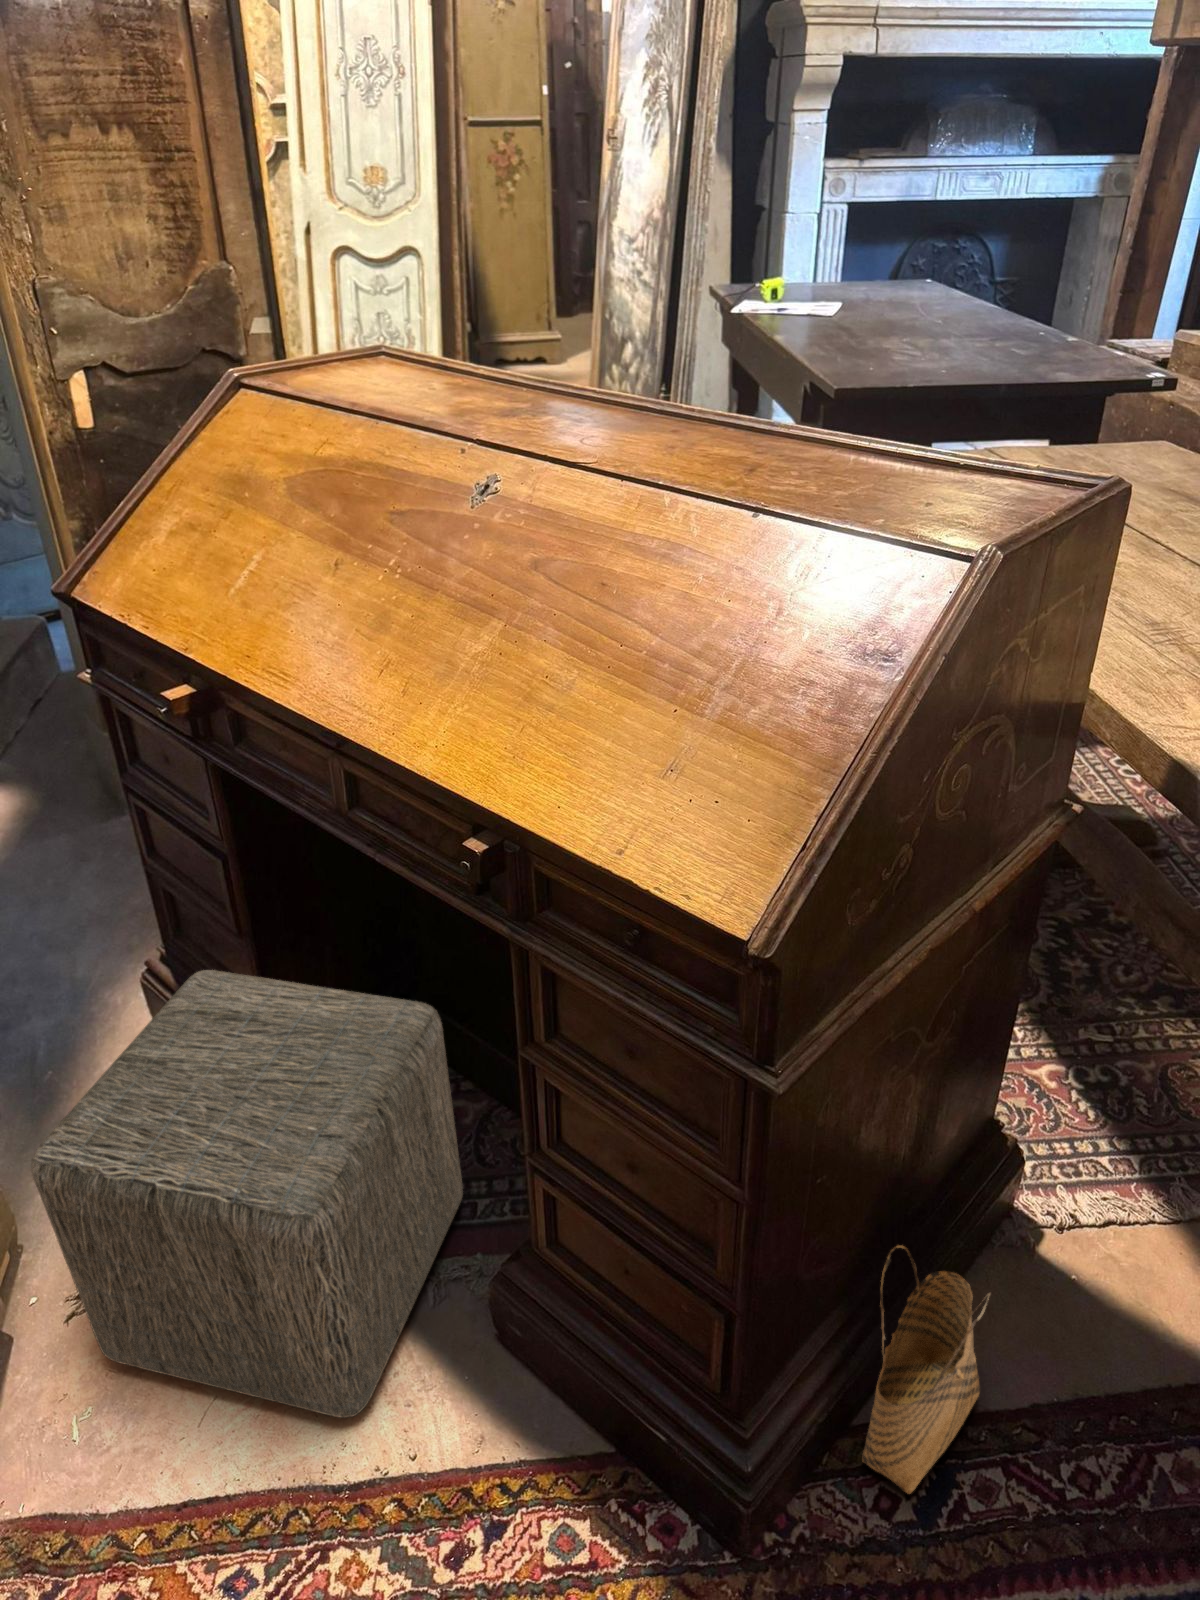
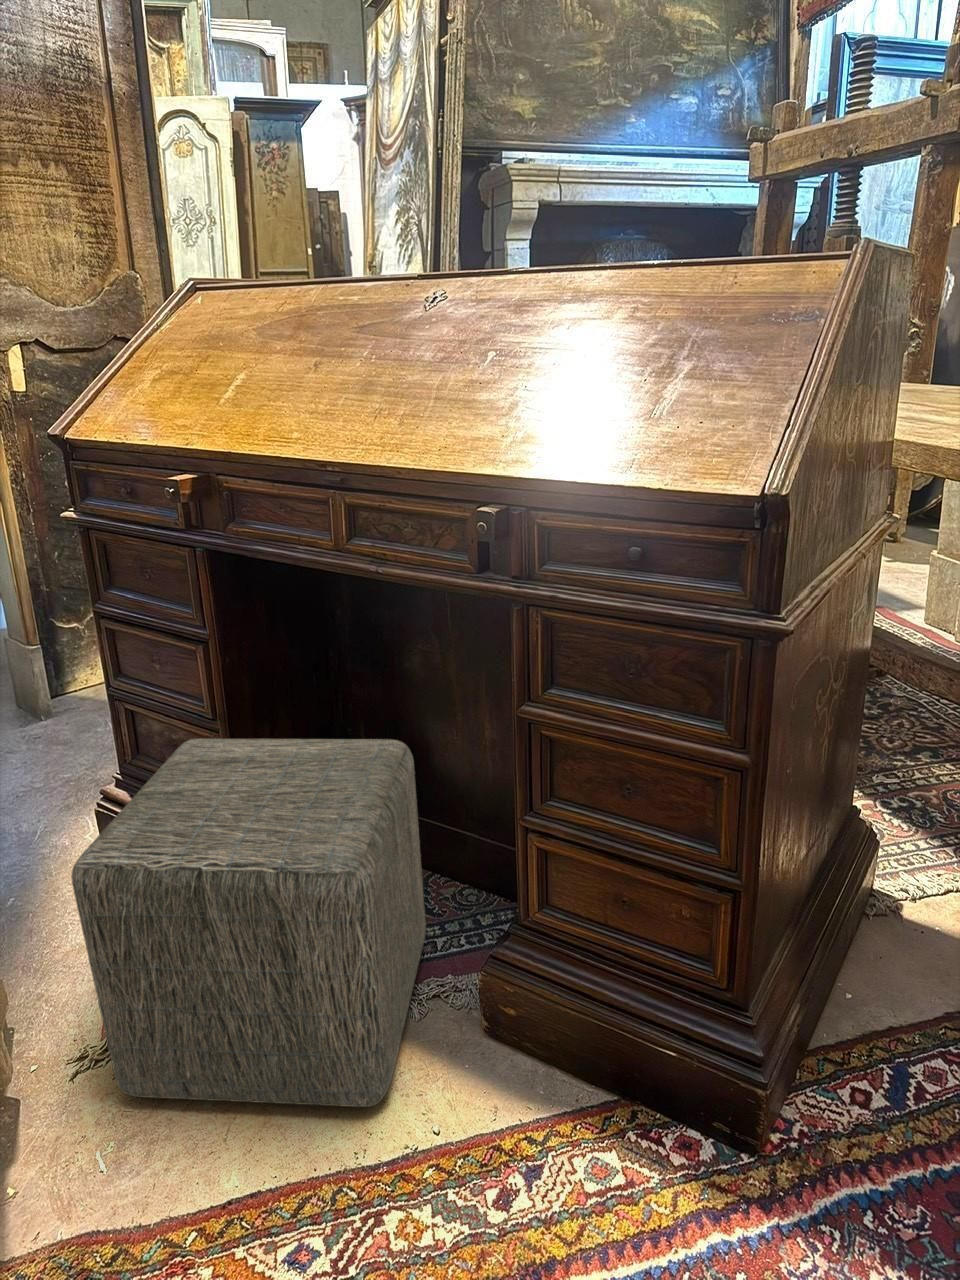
woven basket: present [862,1245,991,1494] -> none [829,868,925,1088]

